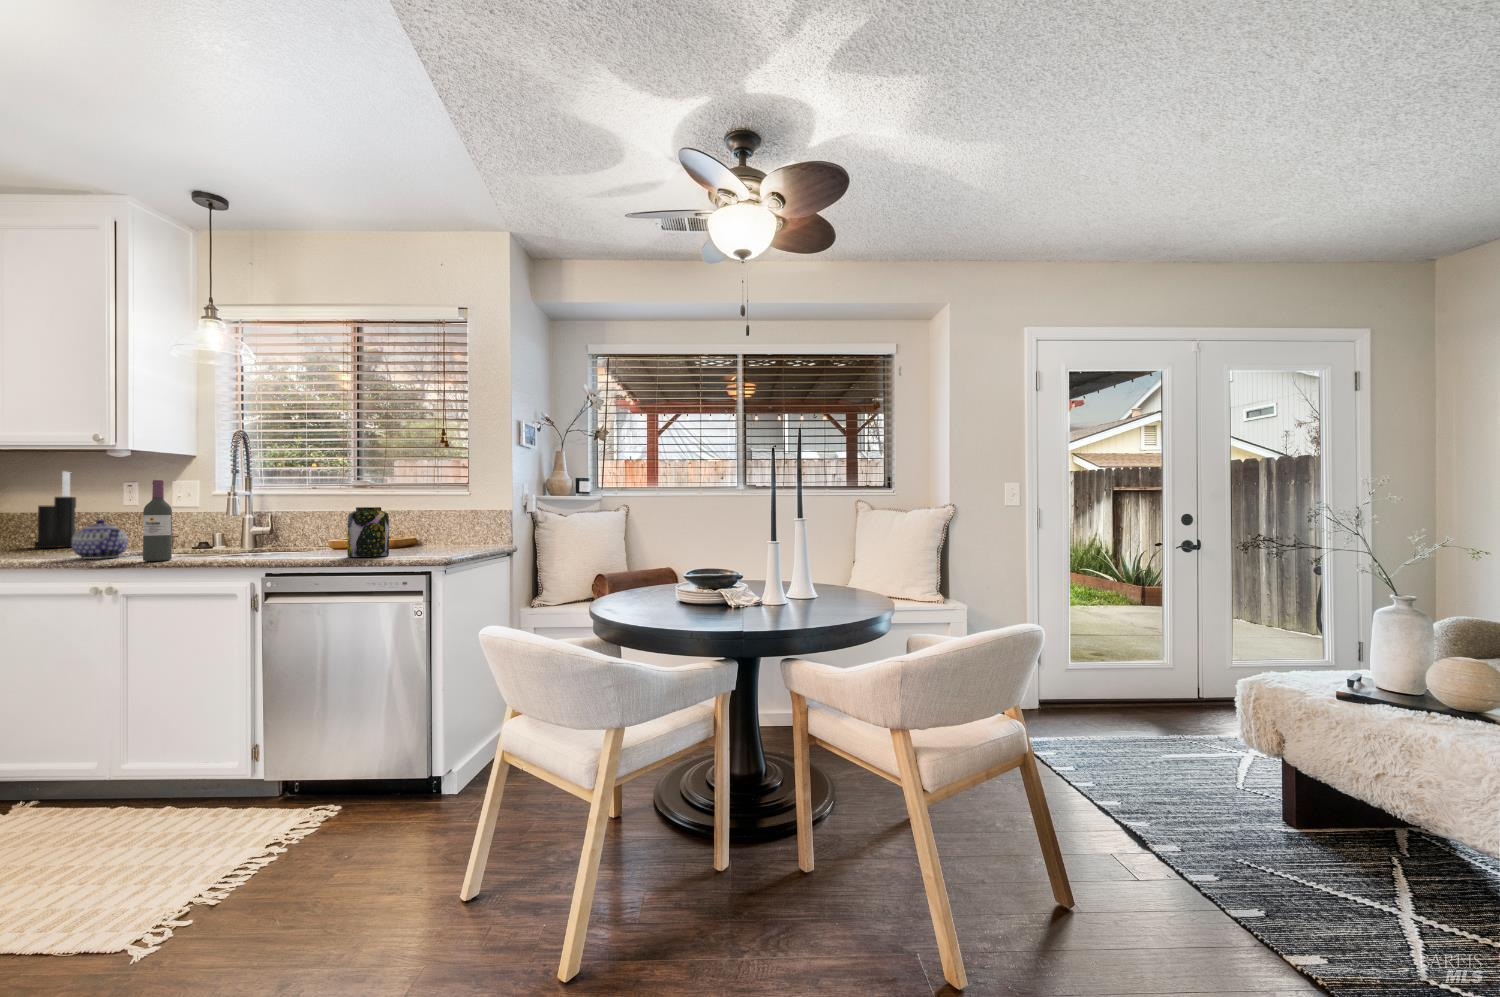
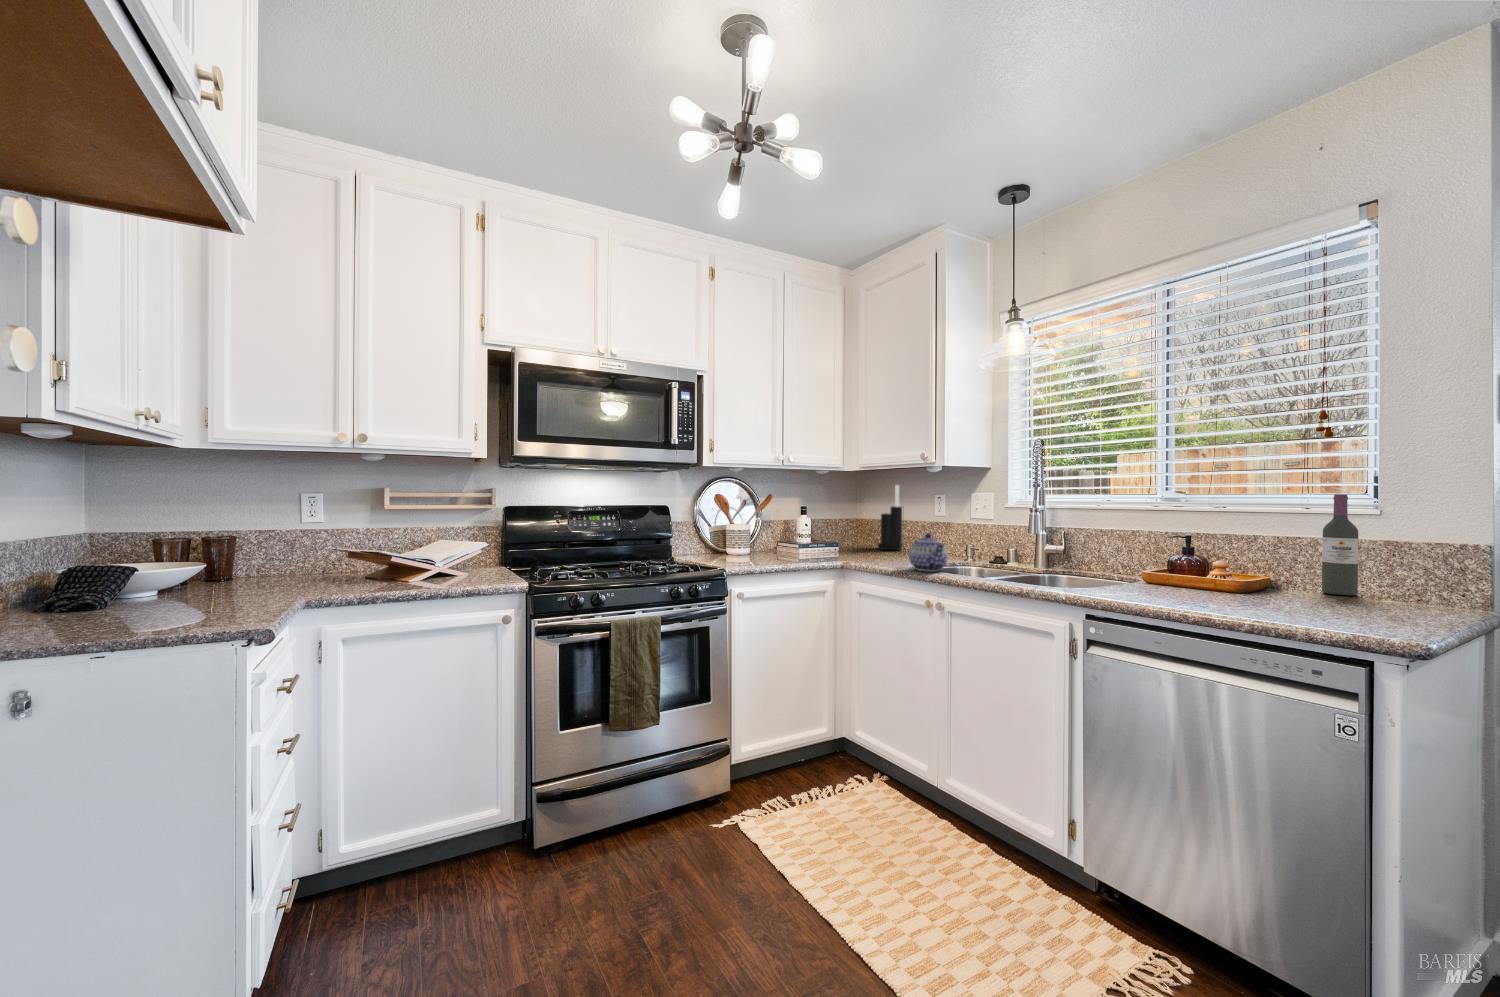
wine bottle: present [143,480,172,561] -> present [1322,494,1358,595]
jar: present [347,507,389,557] -> none [1202,538,1272,617]

